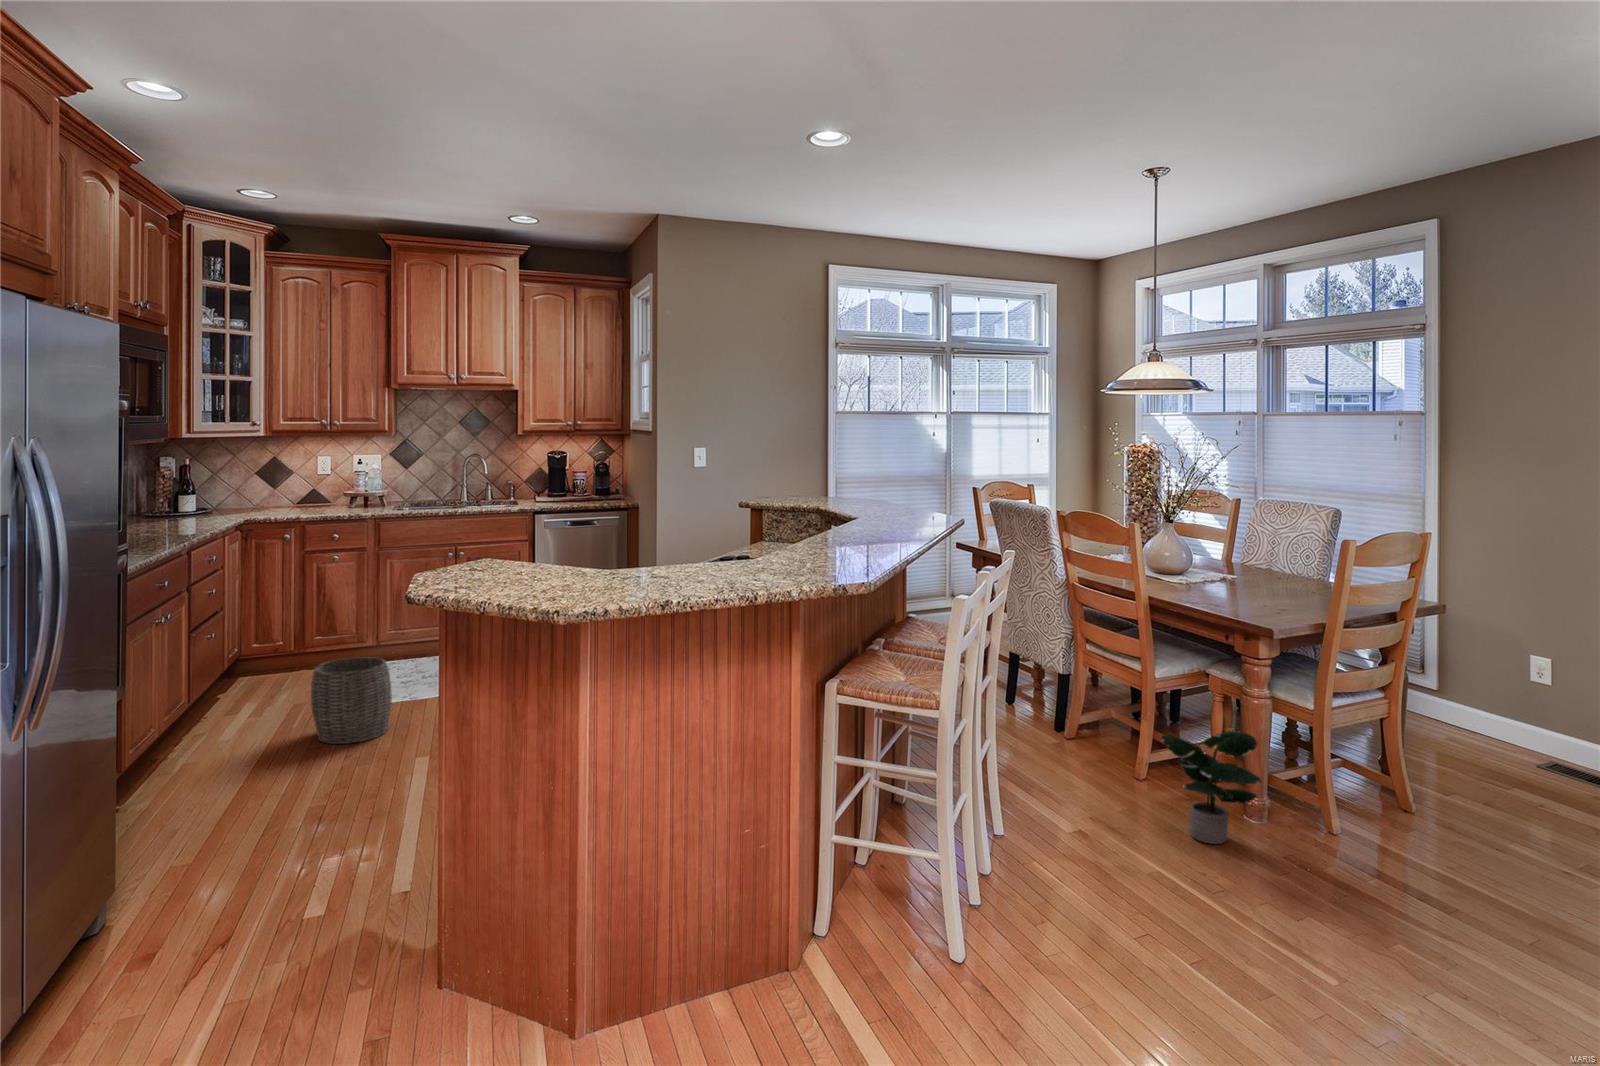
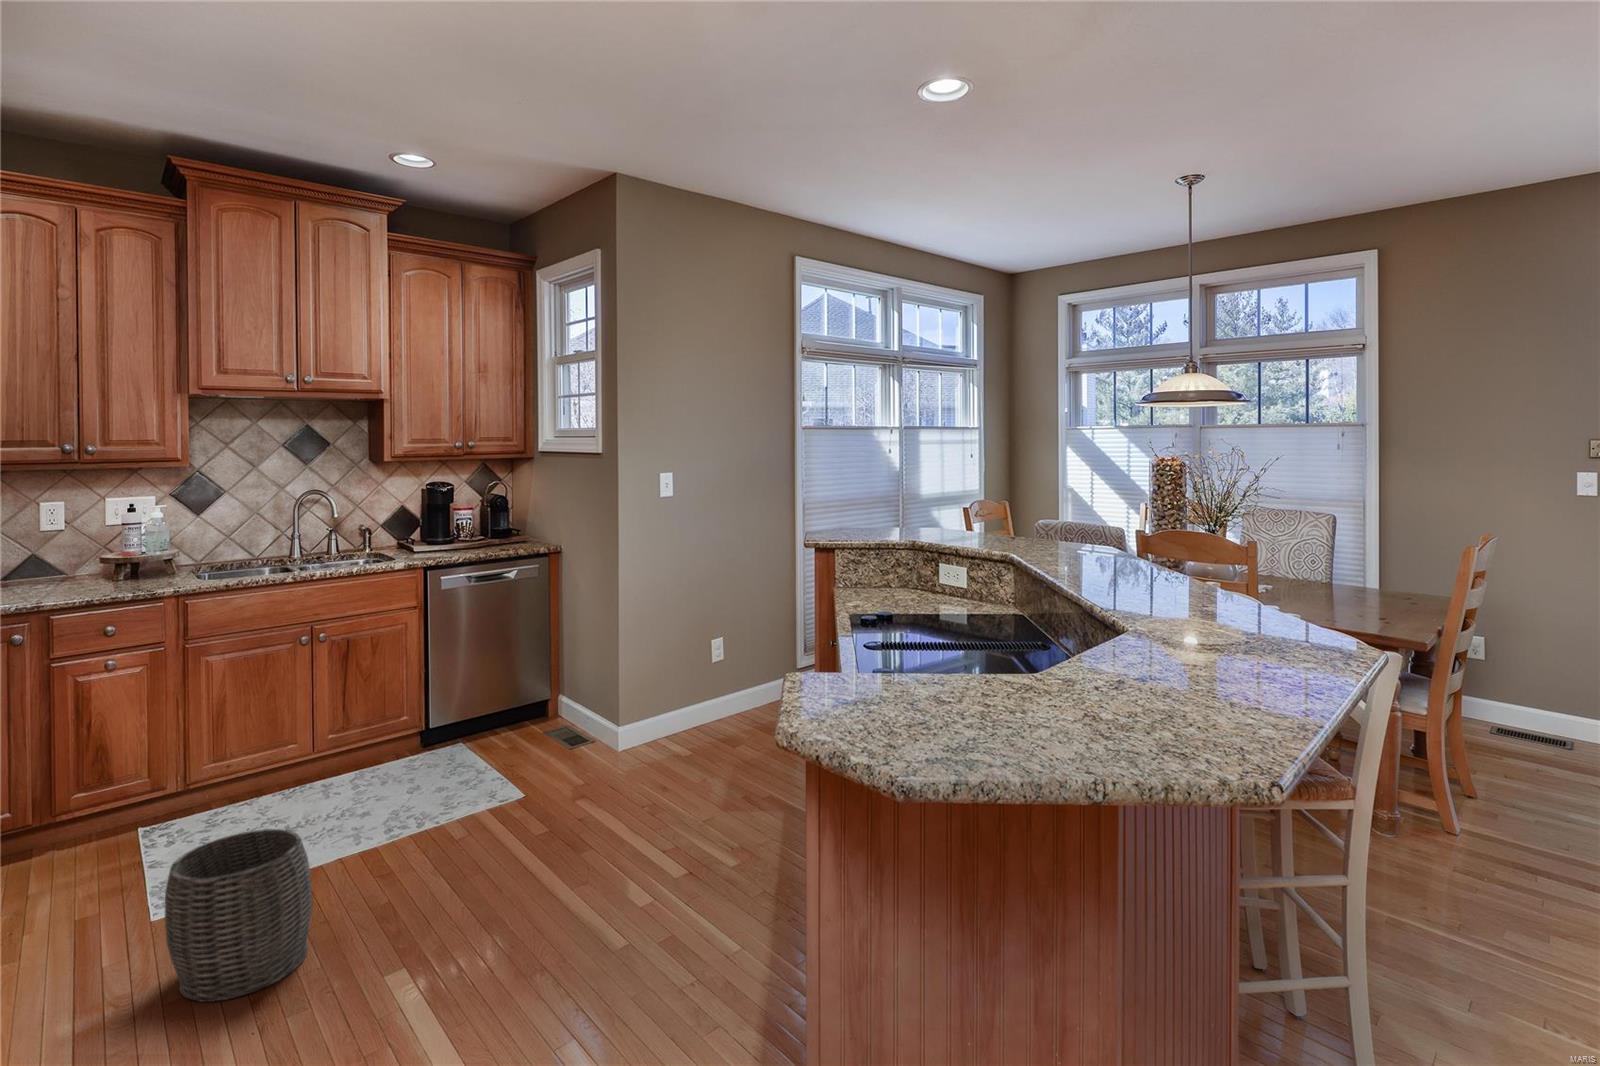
potted plant: present [1161,732,1261,844] -> none [1415,767,1563,901]

